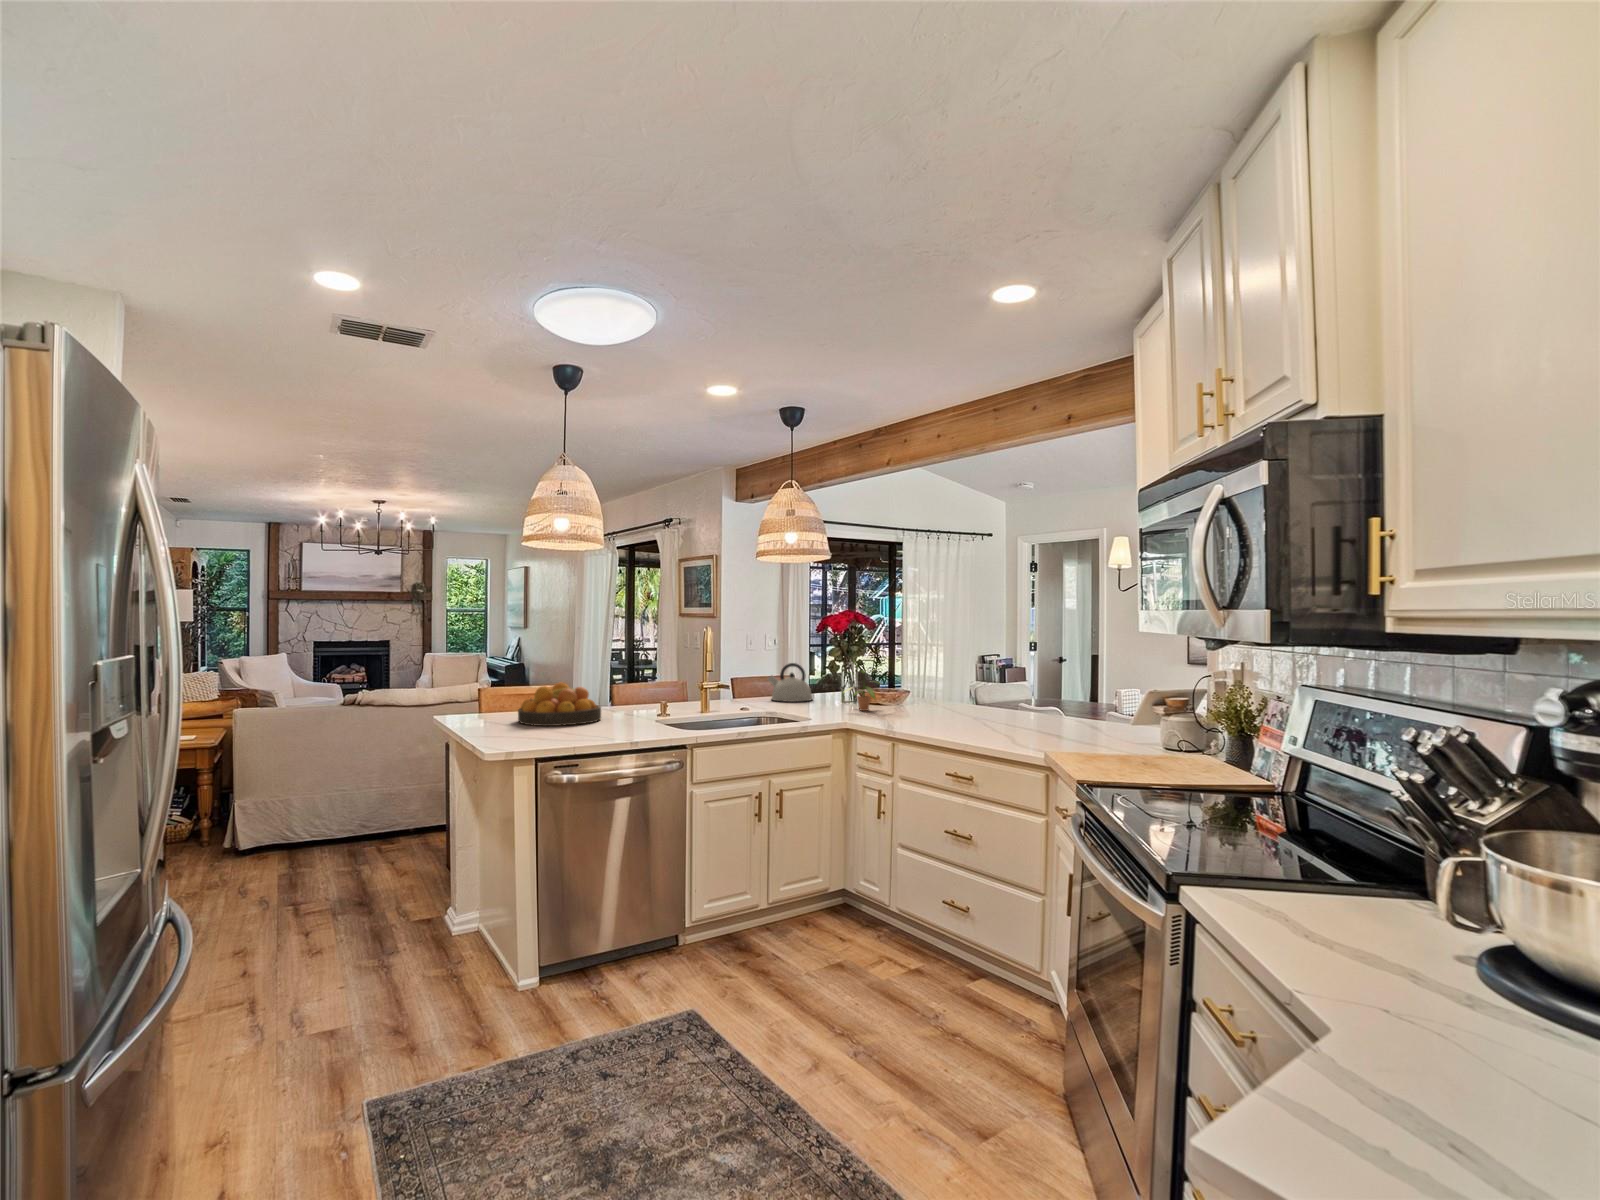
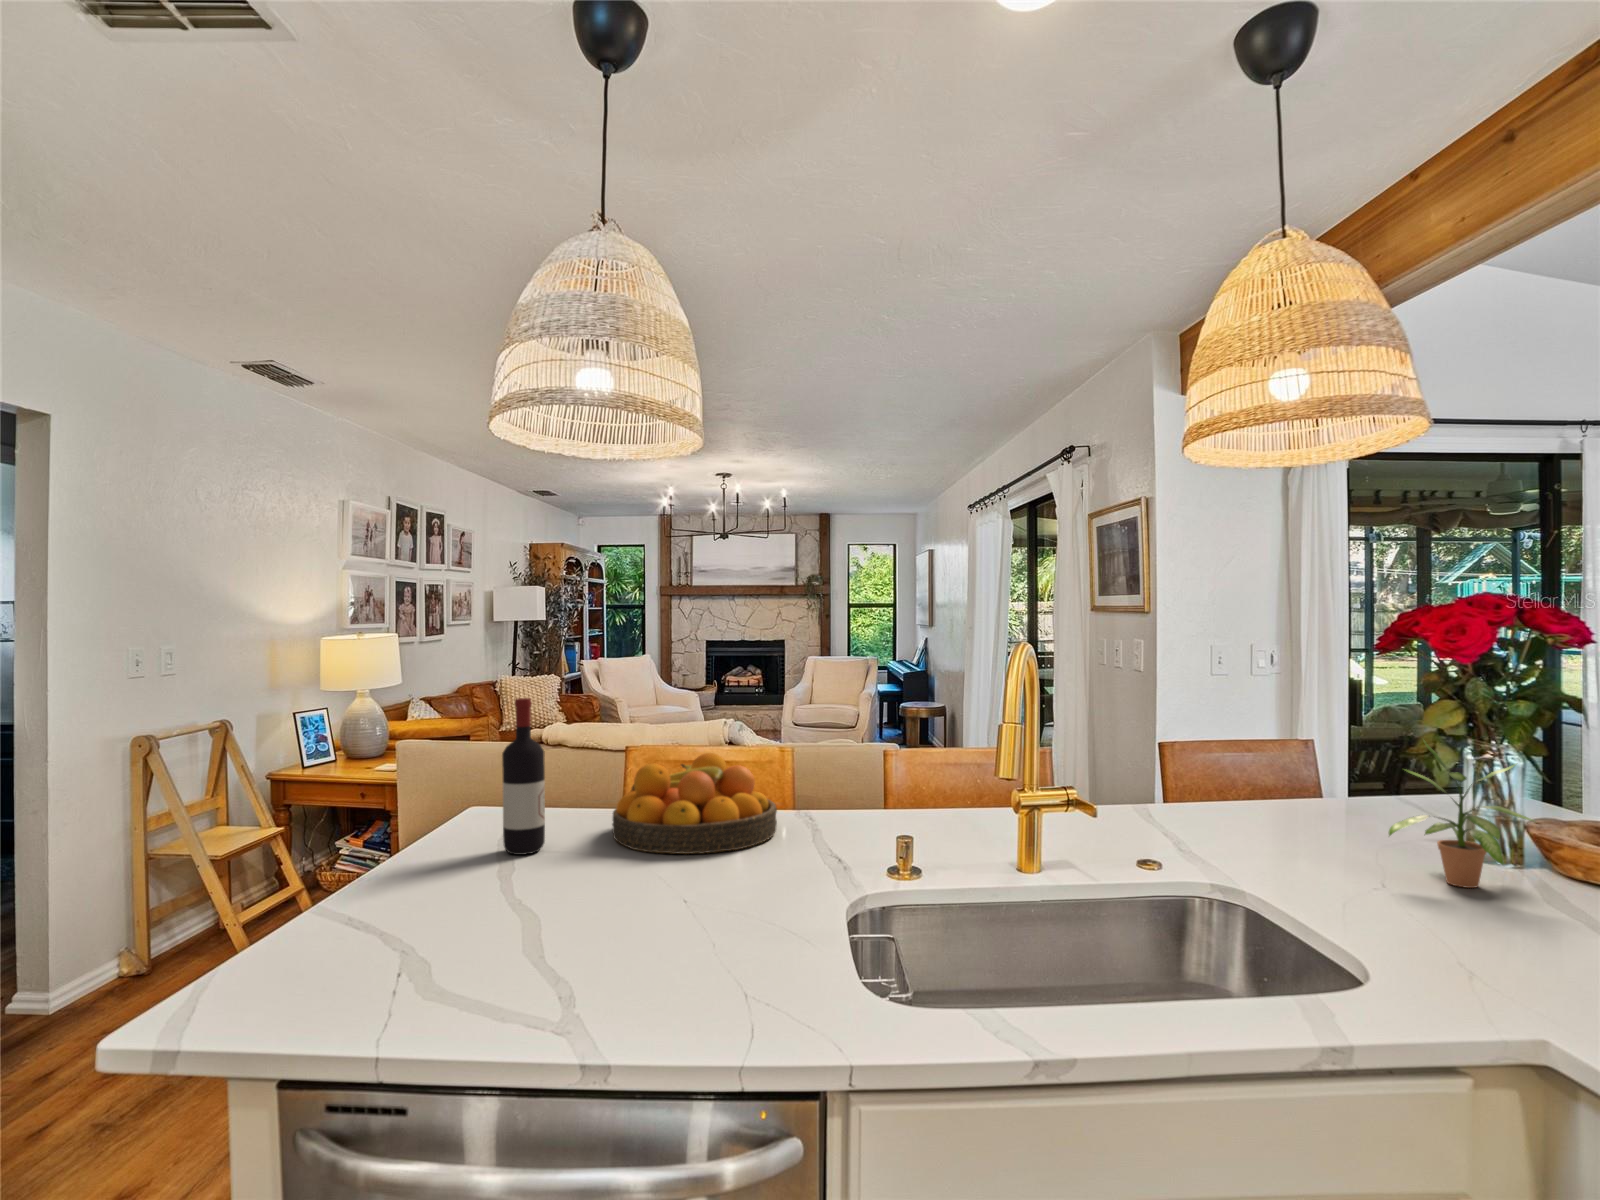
wine bottle: none [478,654,499,731] -> present [502,698,545,855]
kettle: present [768,663,812,702] -> none [1200,724,1318,819]

